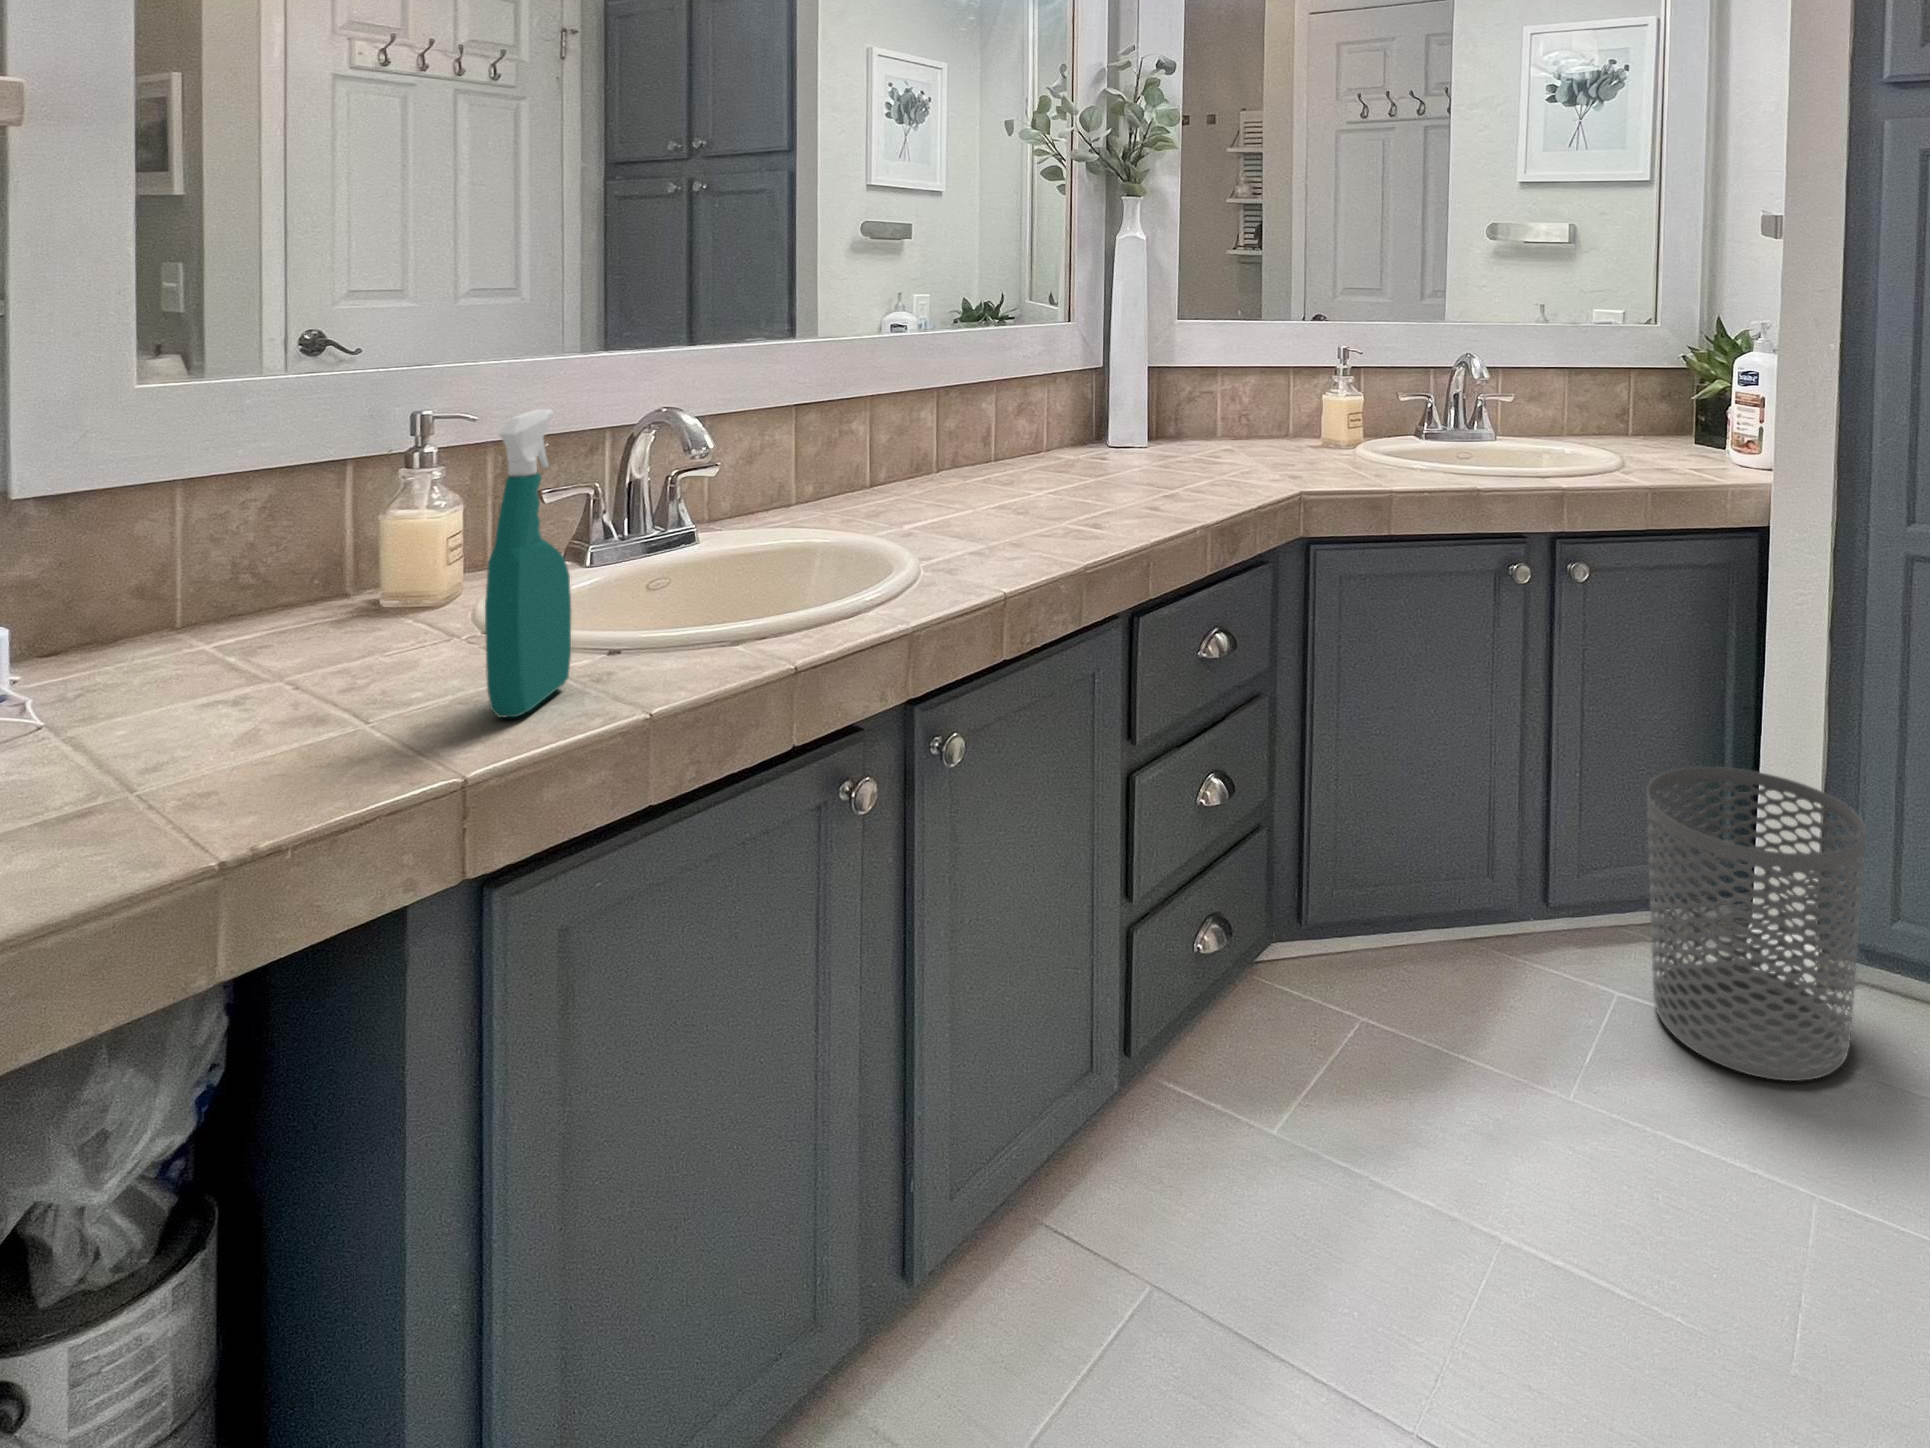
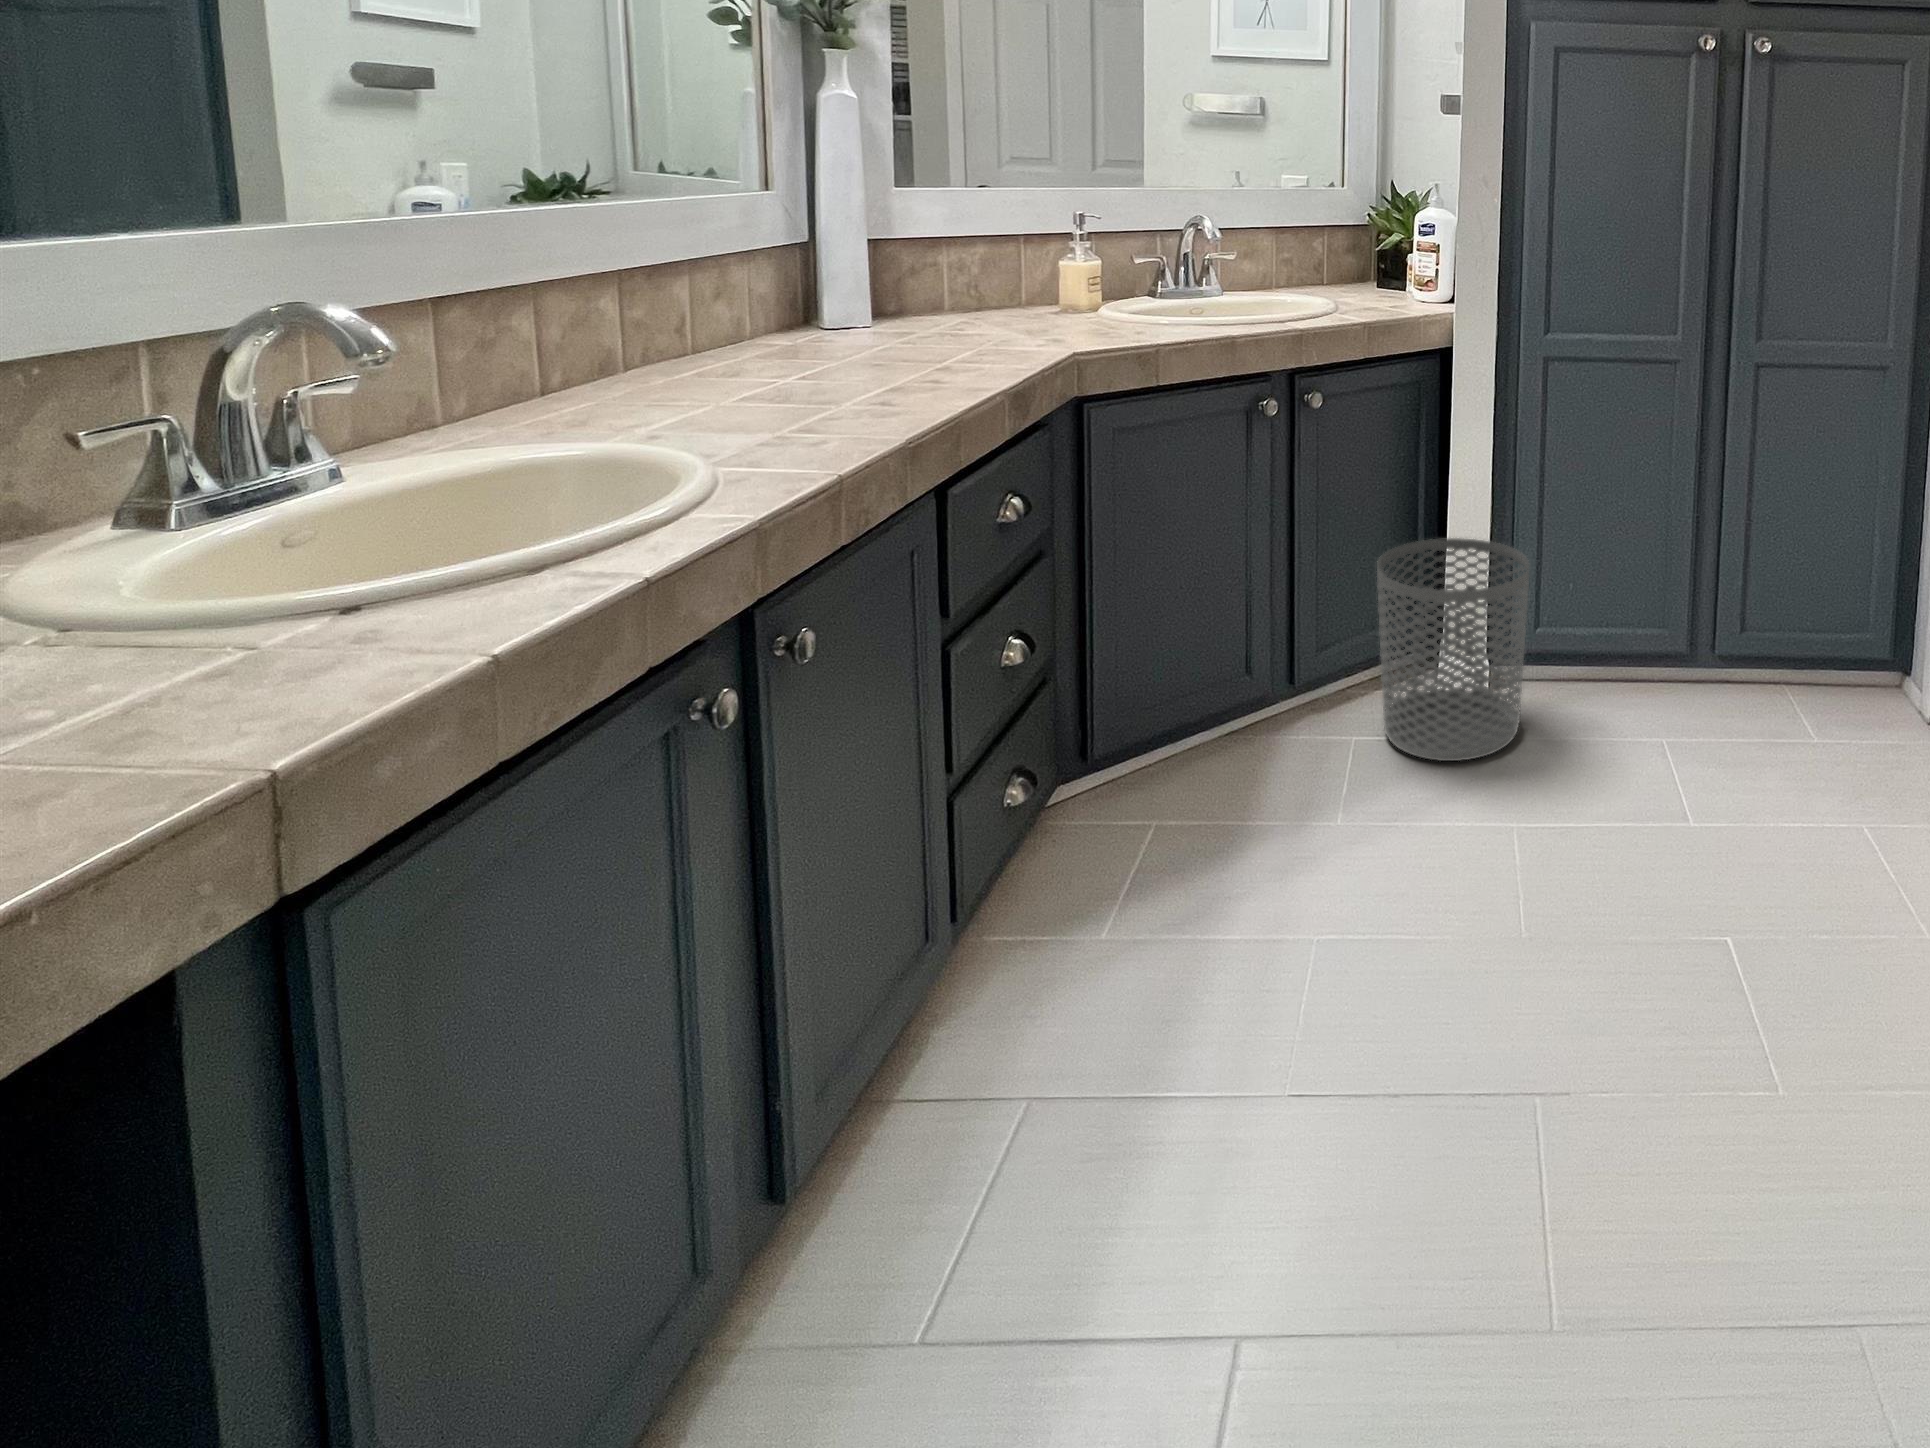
spray bottle: present [485,409,571,717] -> none [256,294,359,681]

